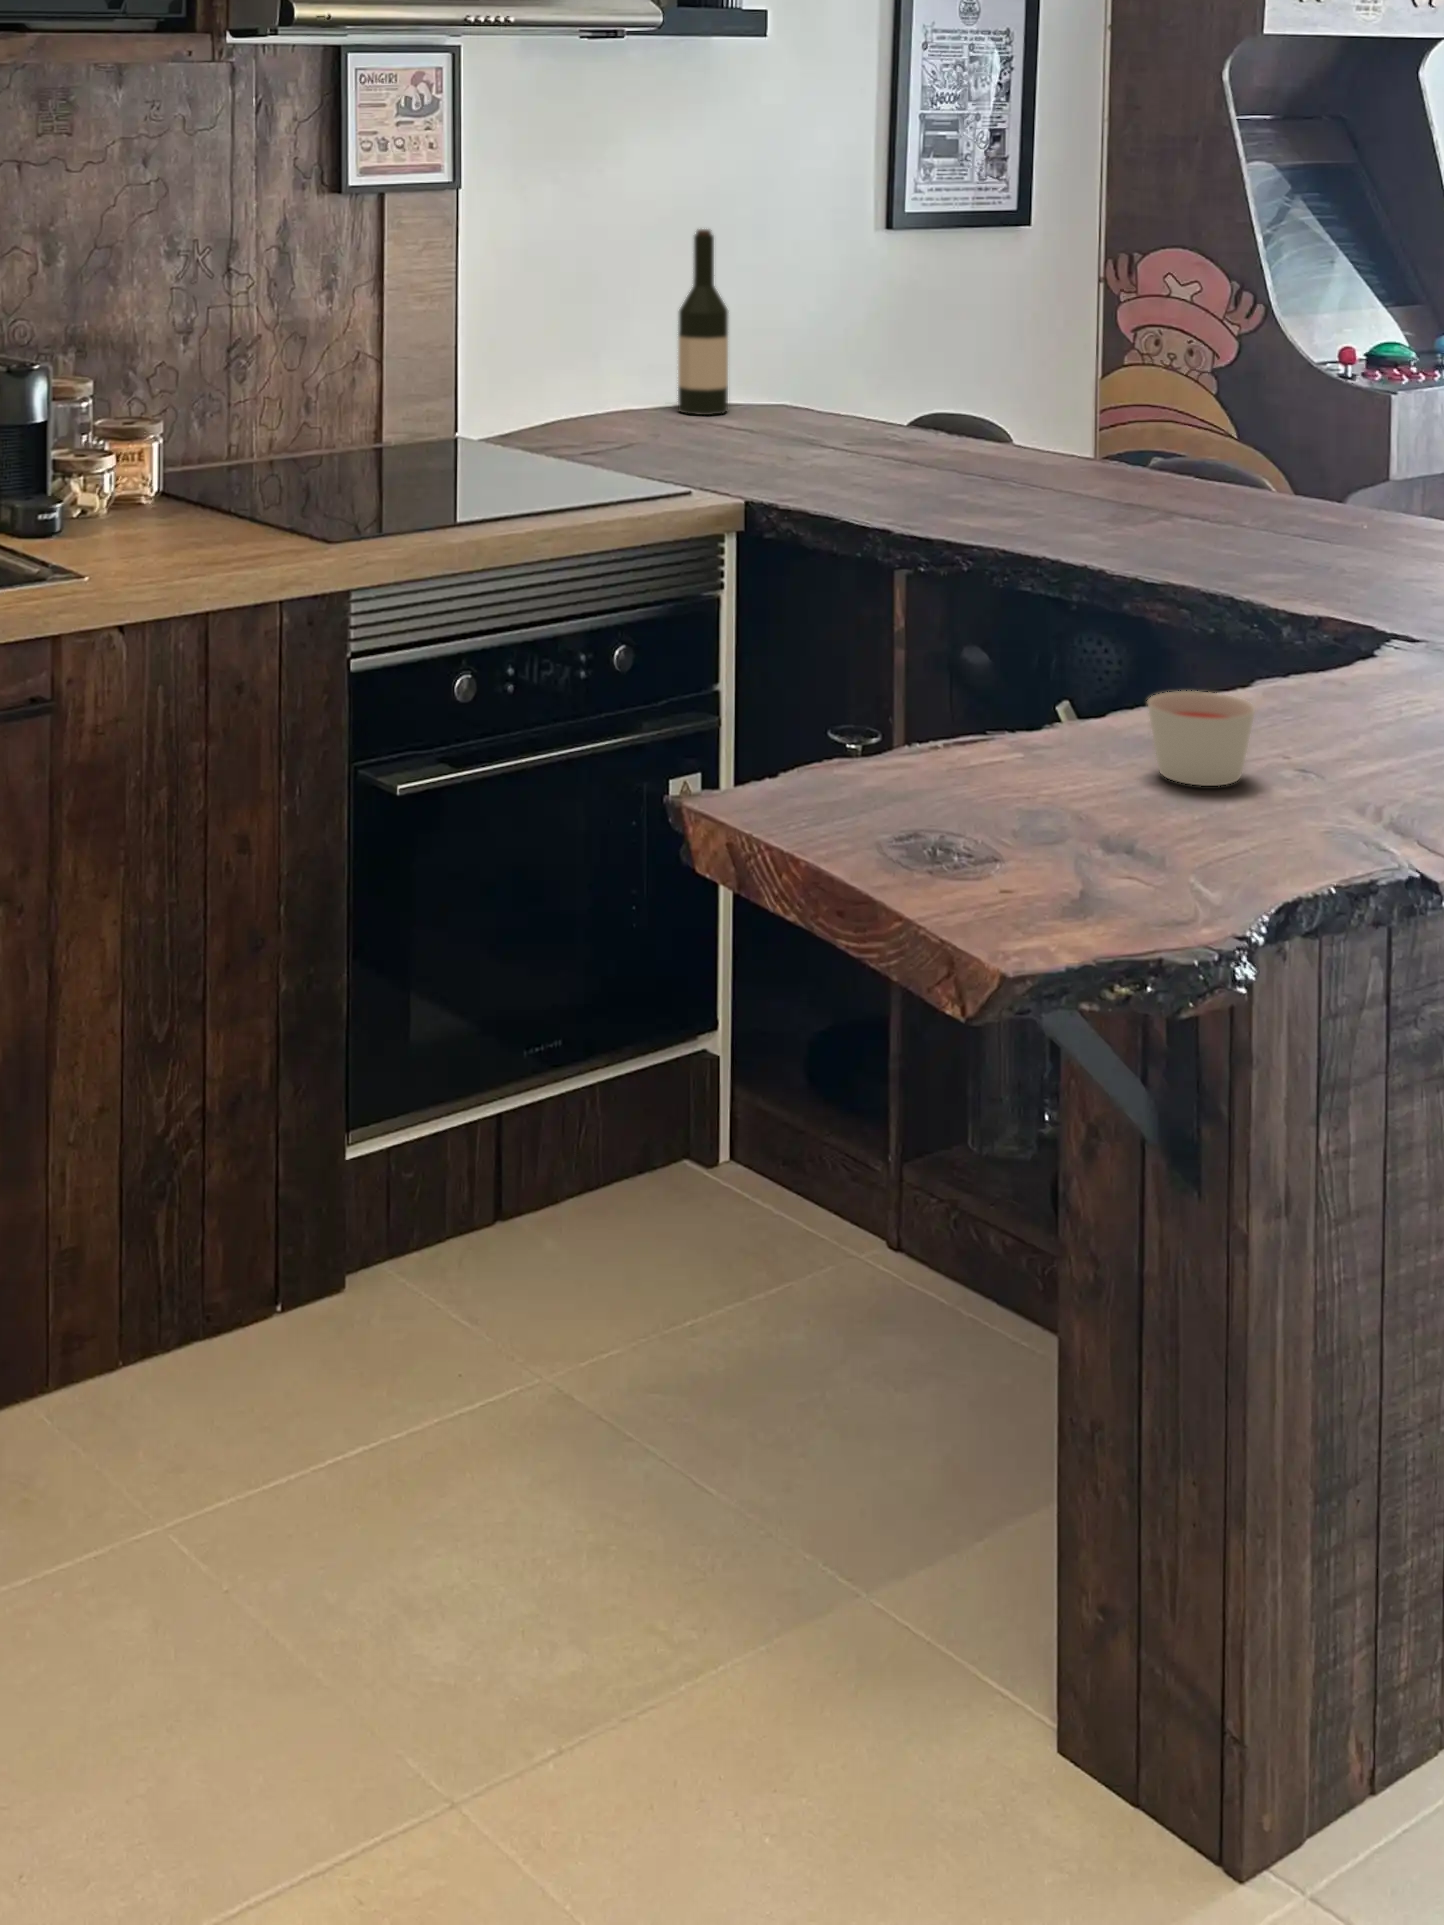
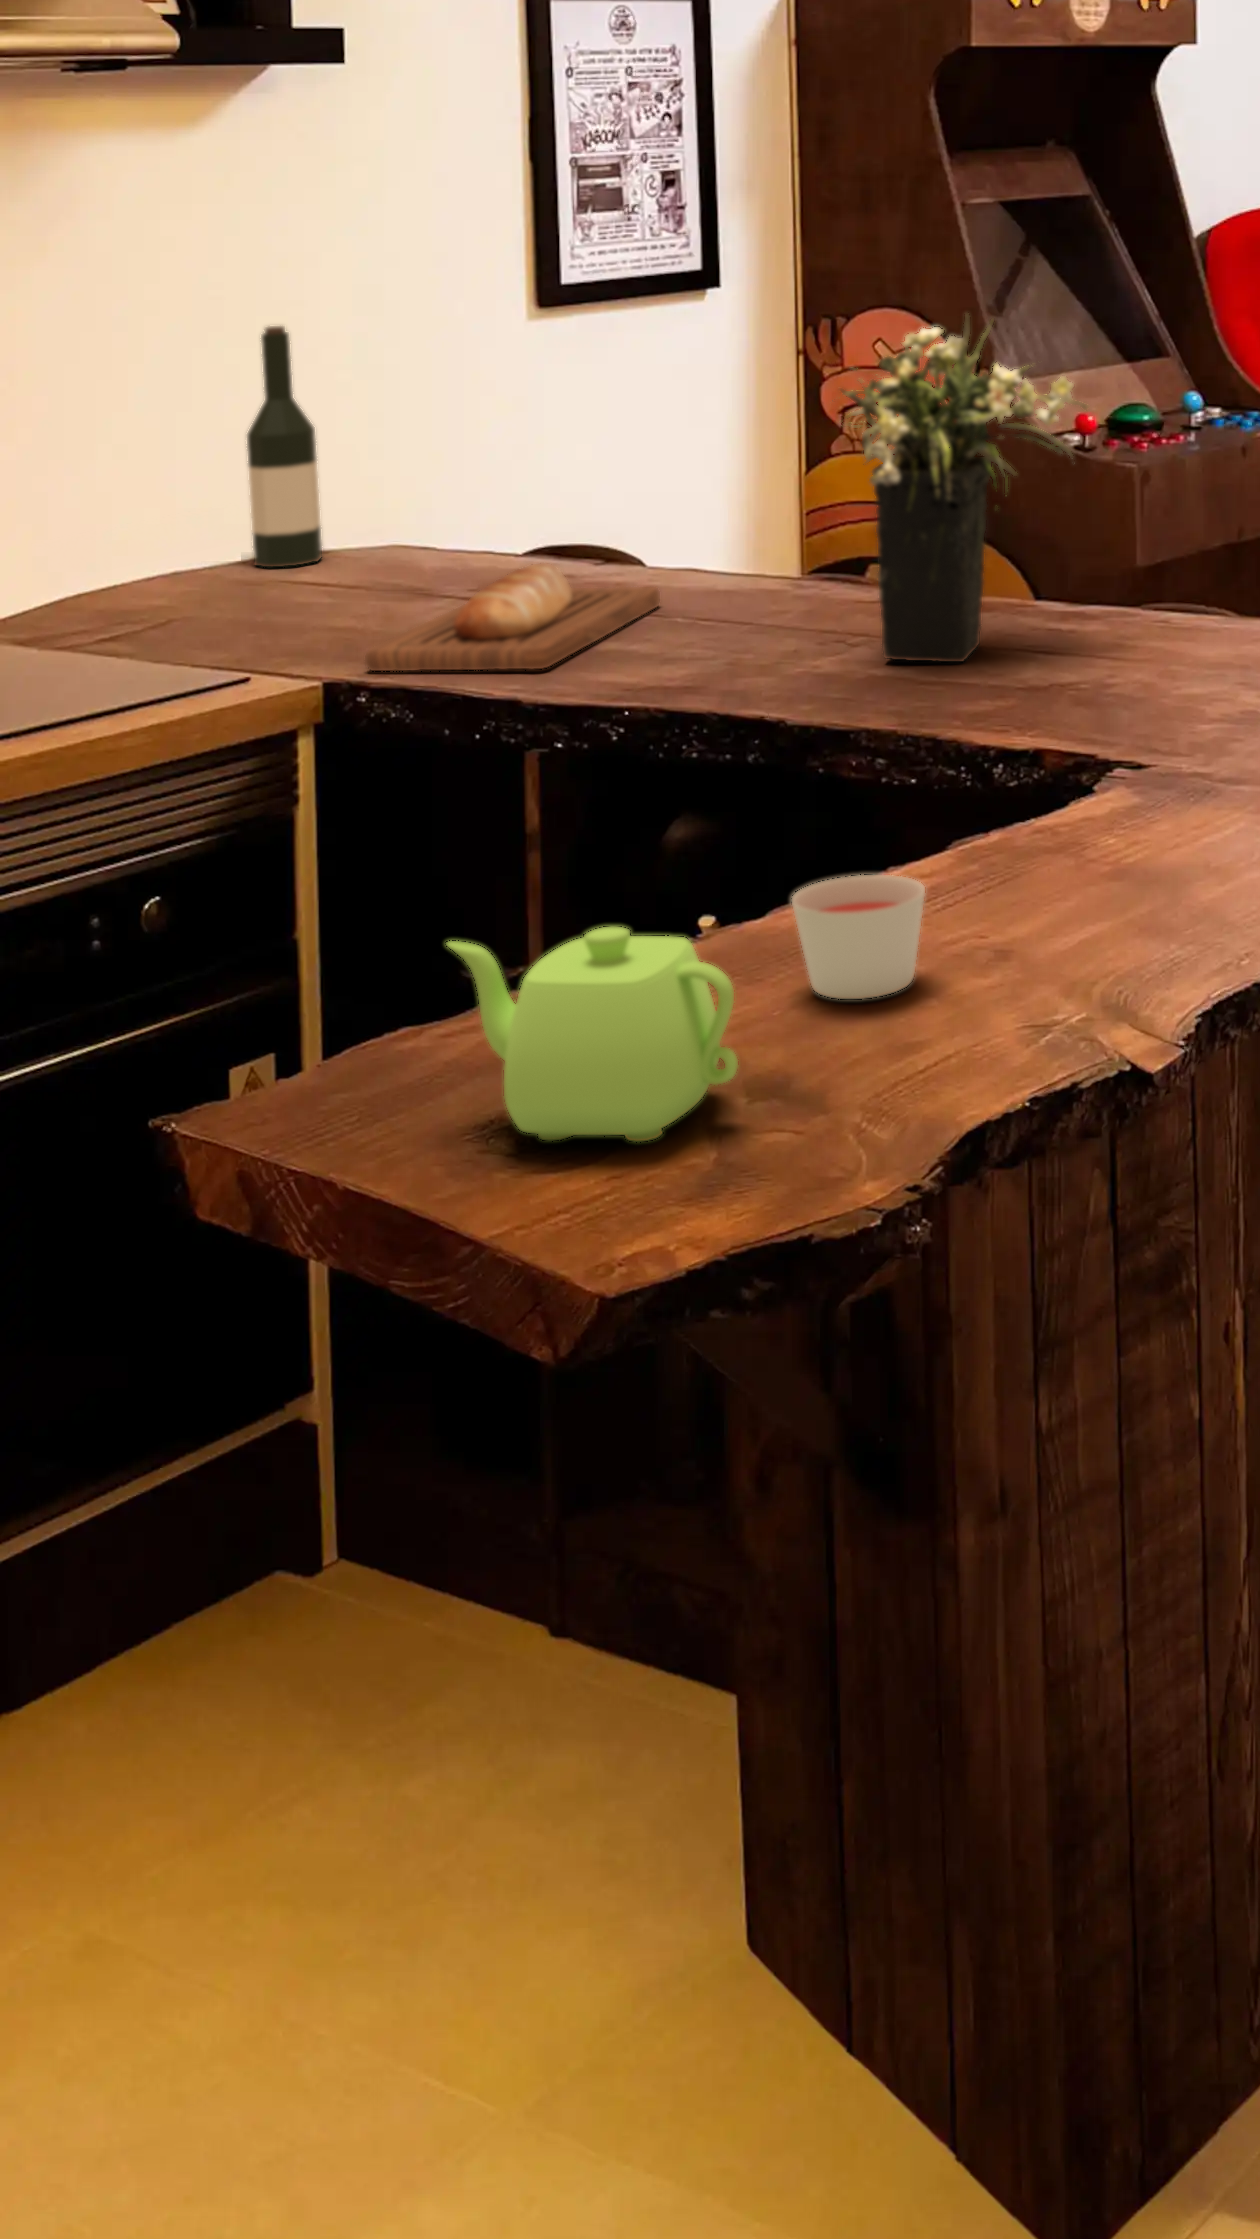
flower arrangement: none [1154,258,1381,544] -> present [842,315,1088,662]
bread loaf: none [776,431,998,512] -> present [365,563,660,671]
teapot: none [899,692,1115,859] -> present [447,927,738,1142]

